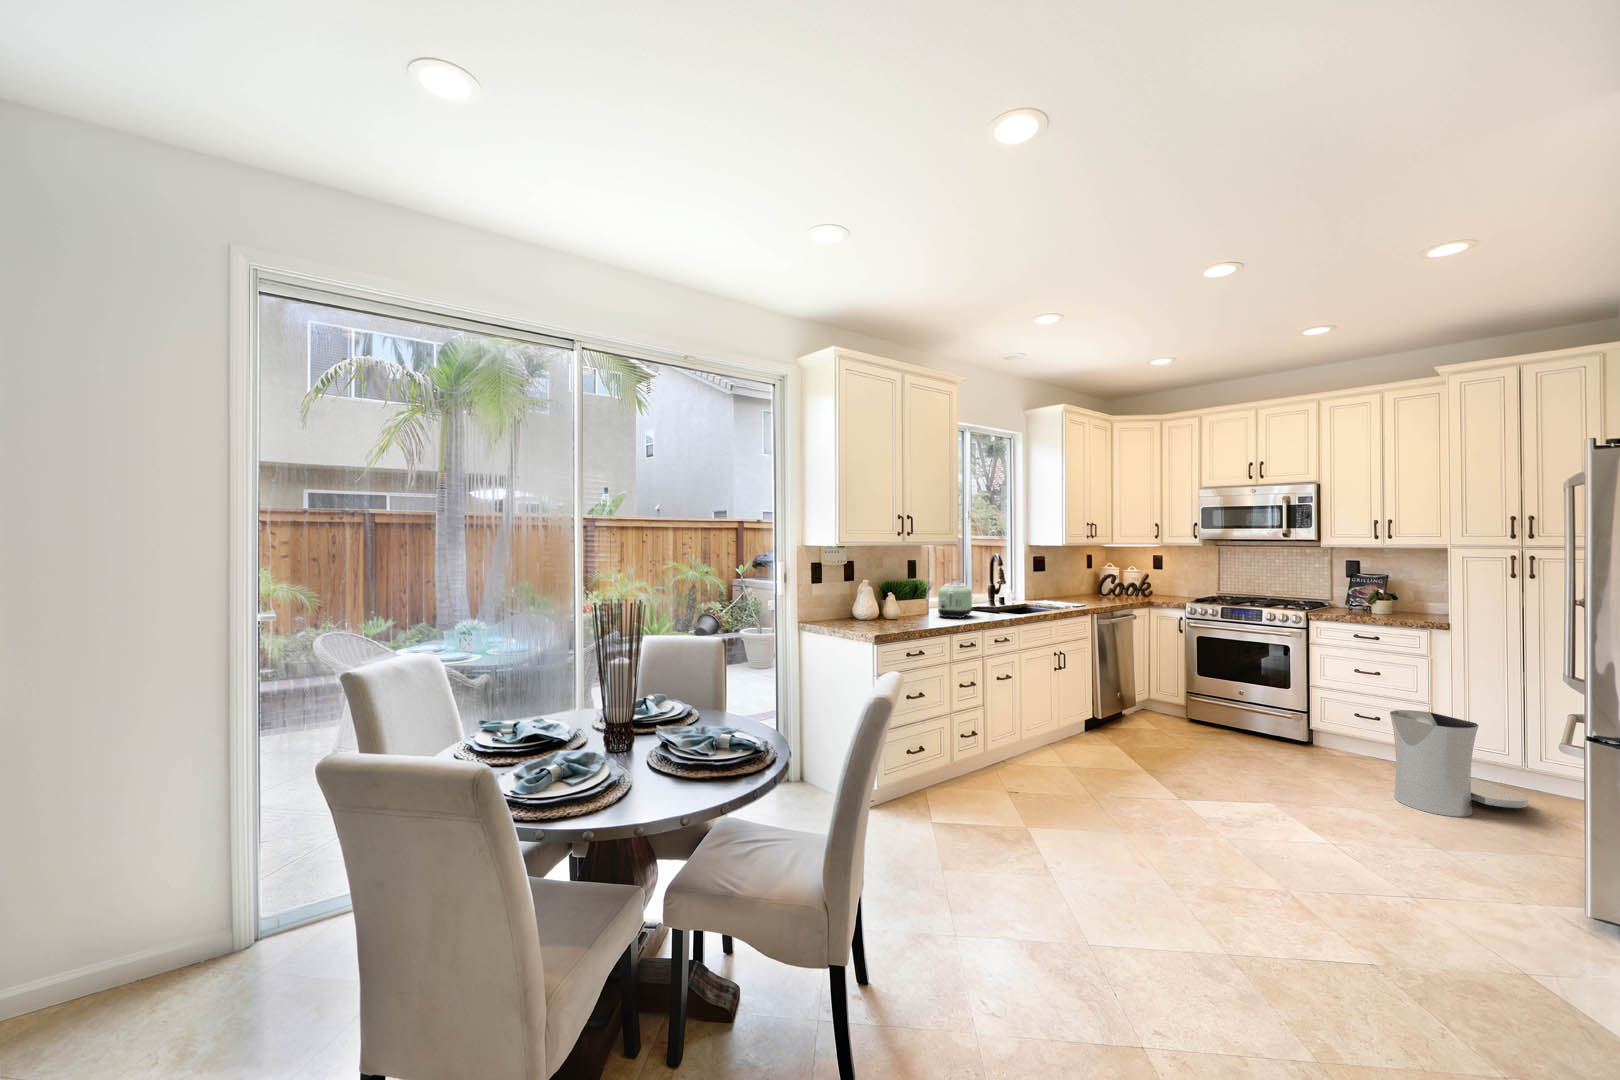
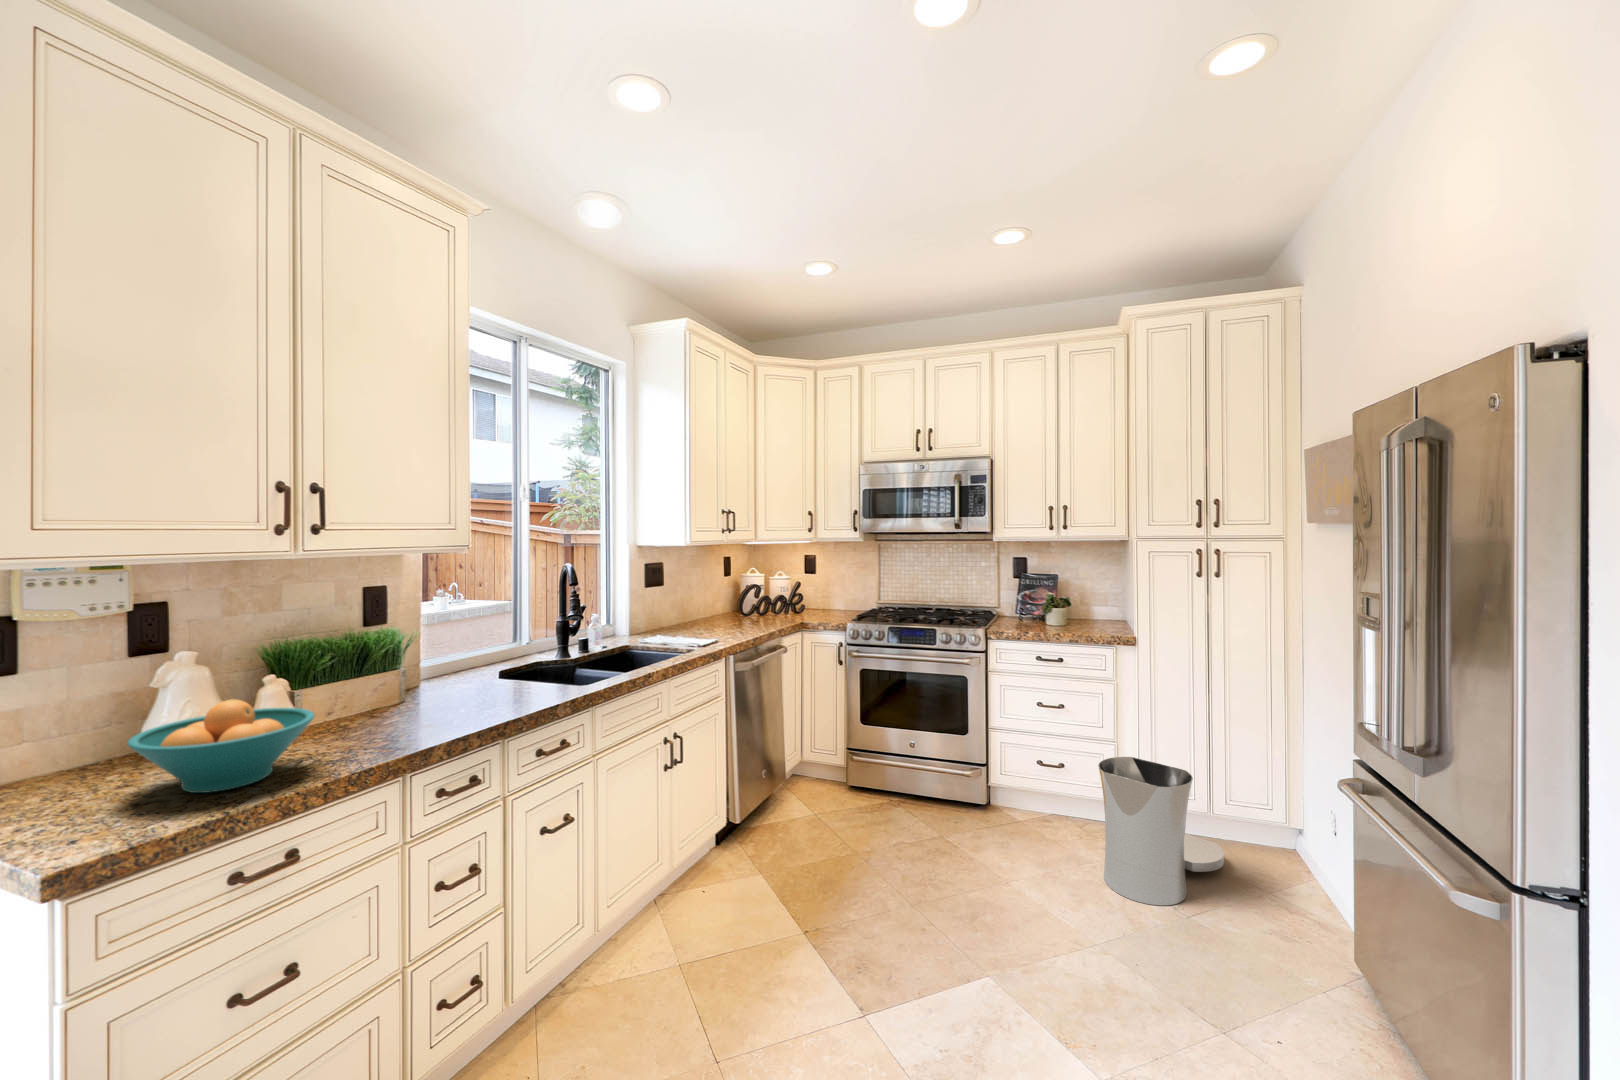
toaster: present [938,583,972,619] -> none [406,632,496,714]
fruit bowl: none [873,596,925,627] -> present [127,699,315,793]

